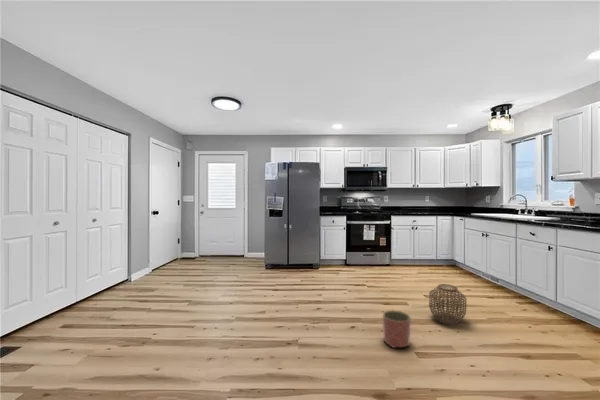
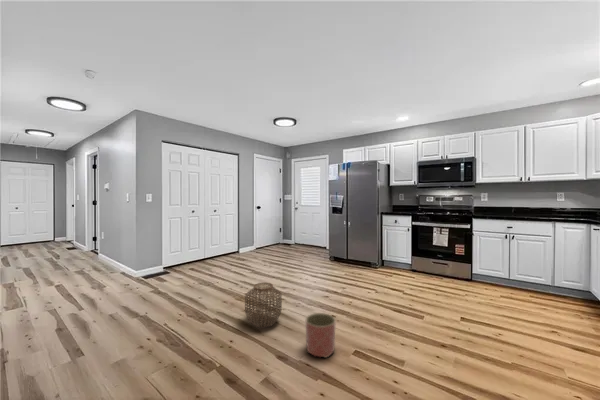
woven basket: present [429,284,466,325] -> present [245,282,282,328]

